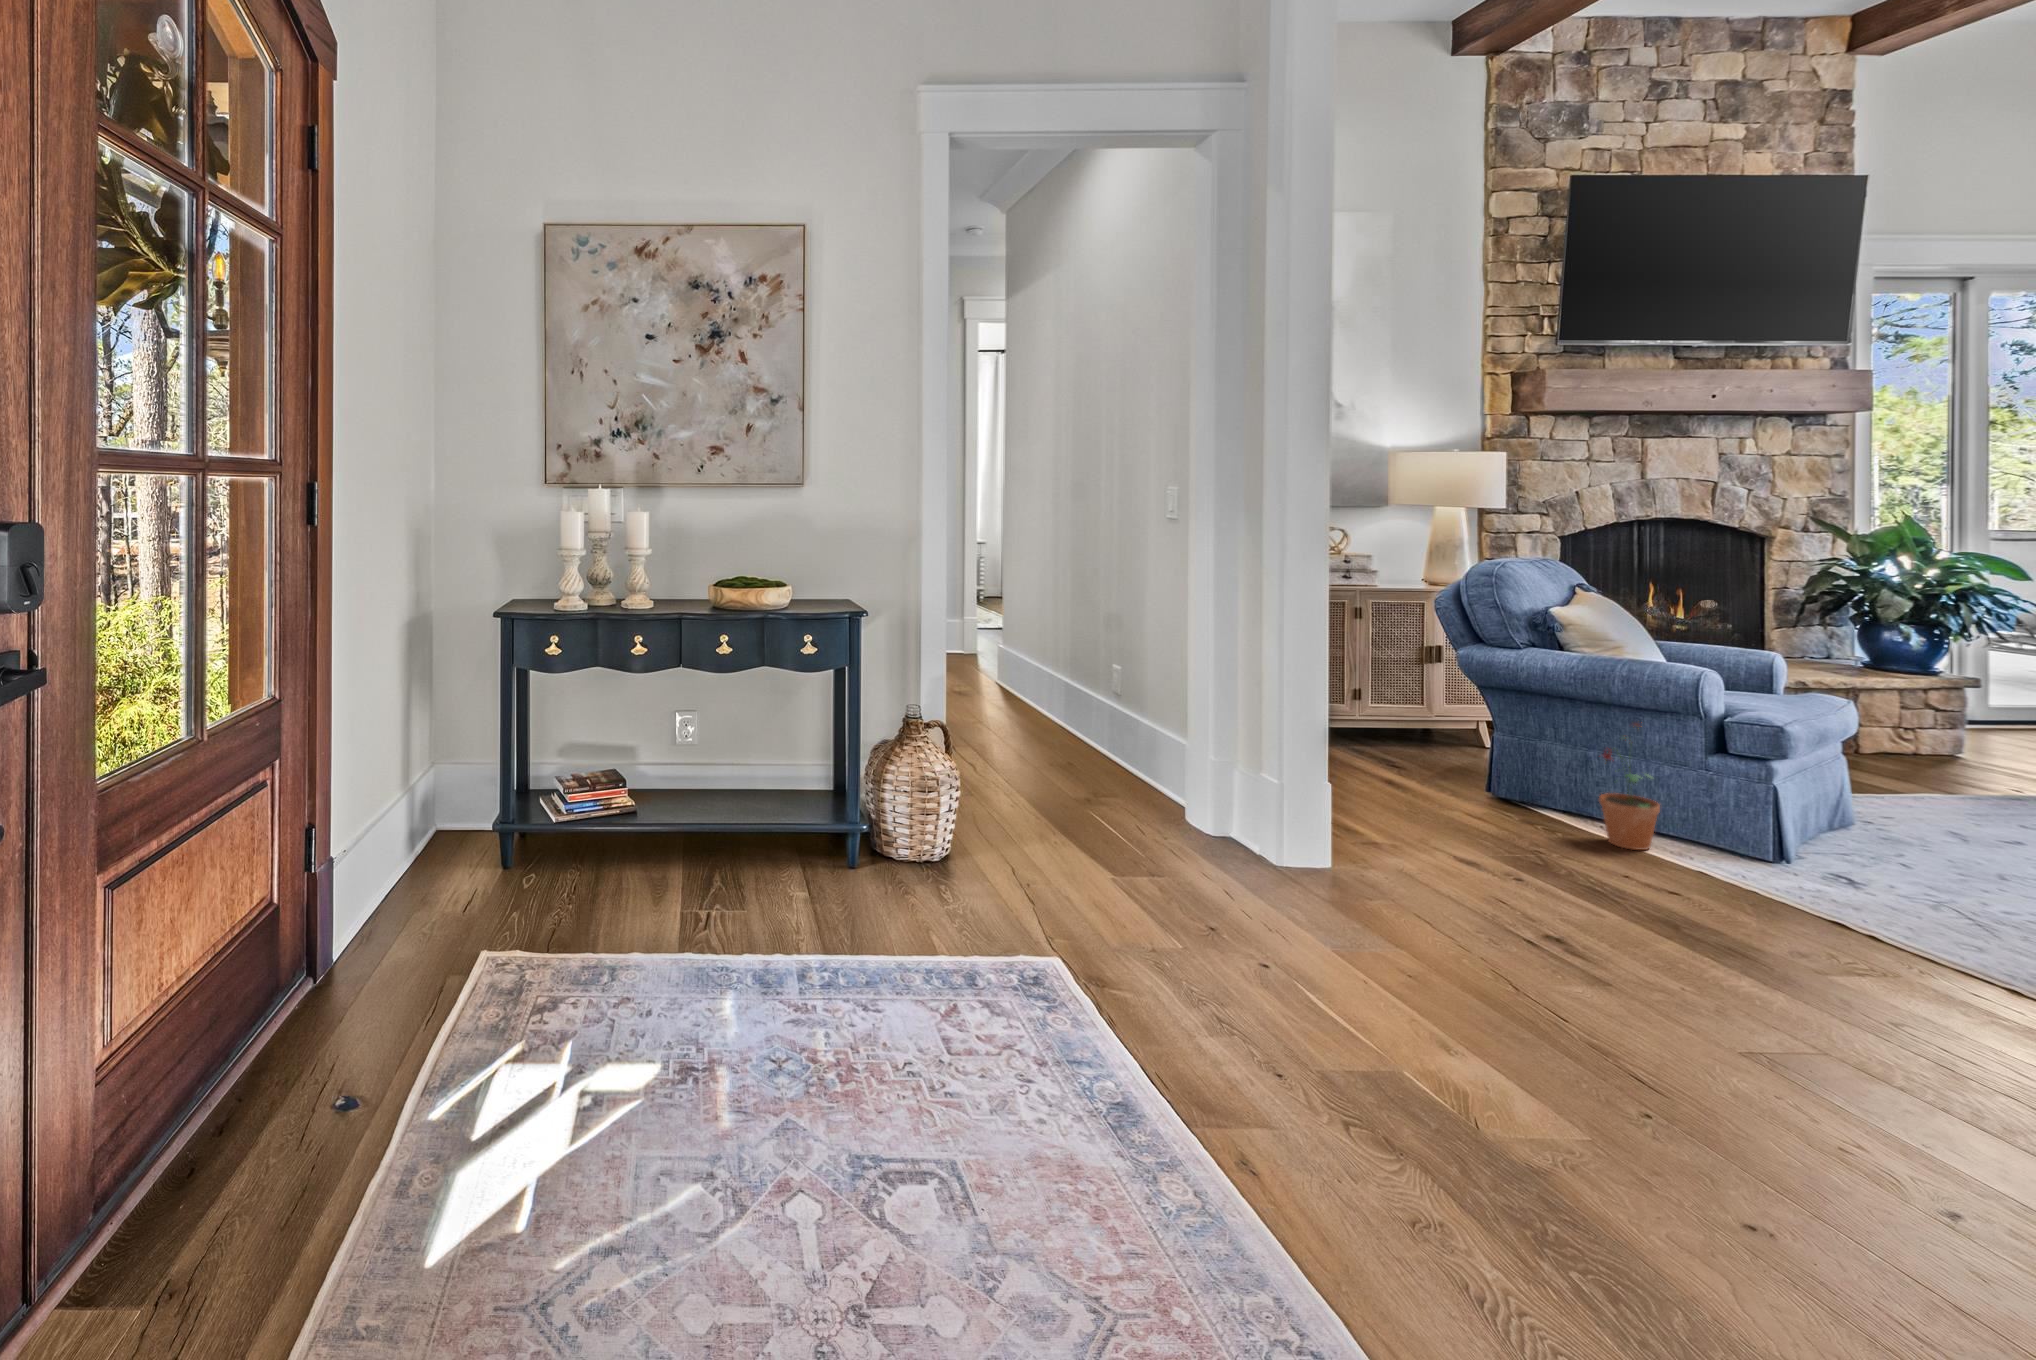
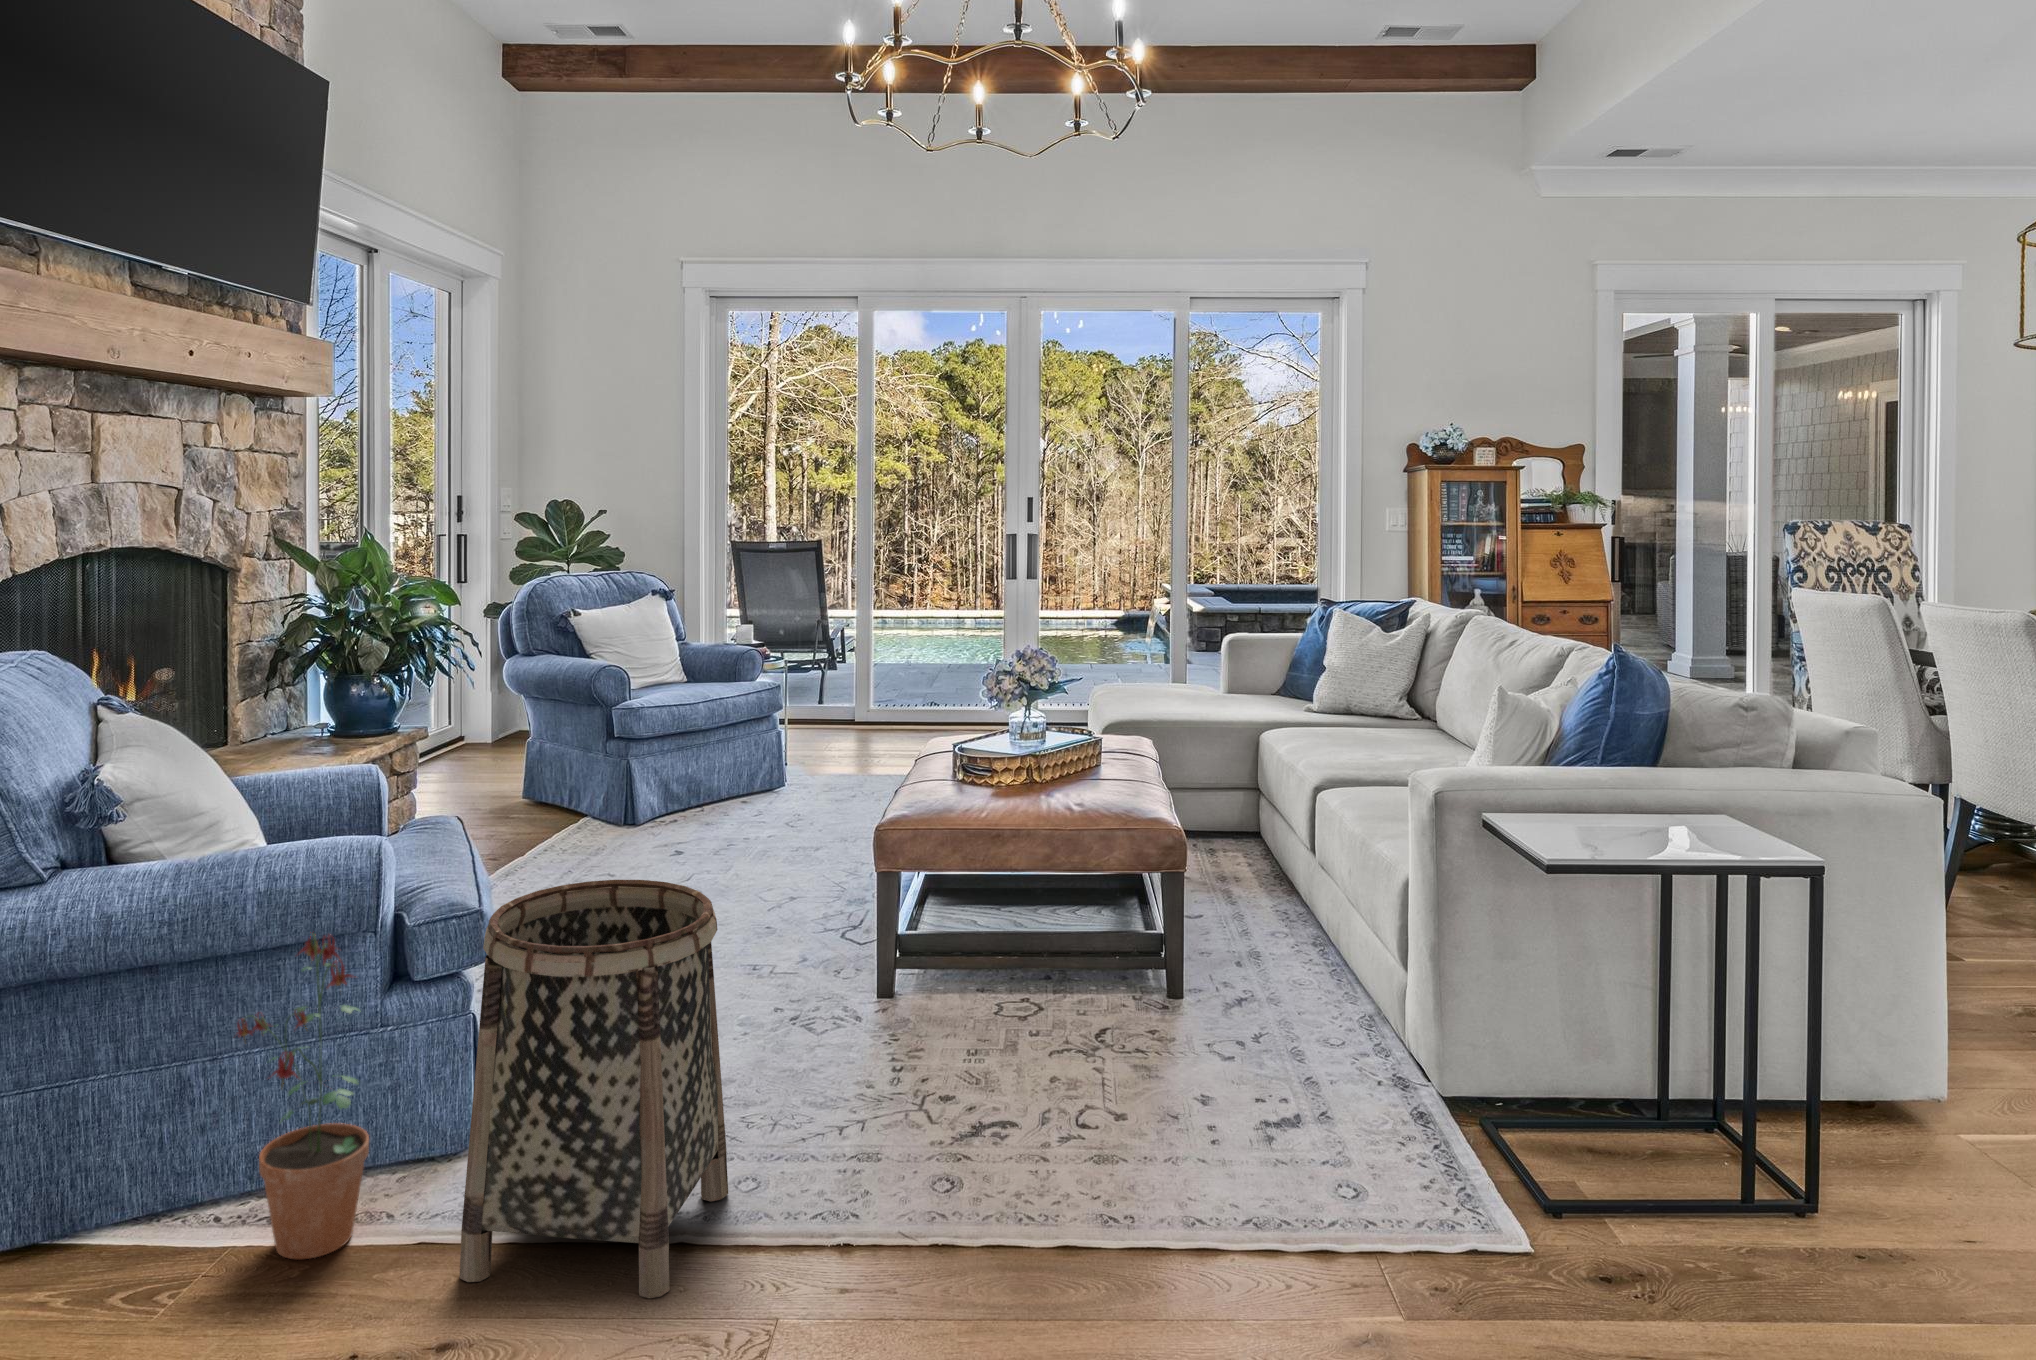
basket: none [1682,711,1888,919] -> present [460,880,728,1298]

